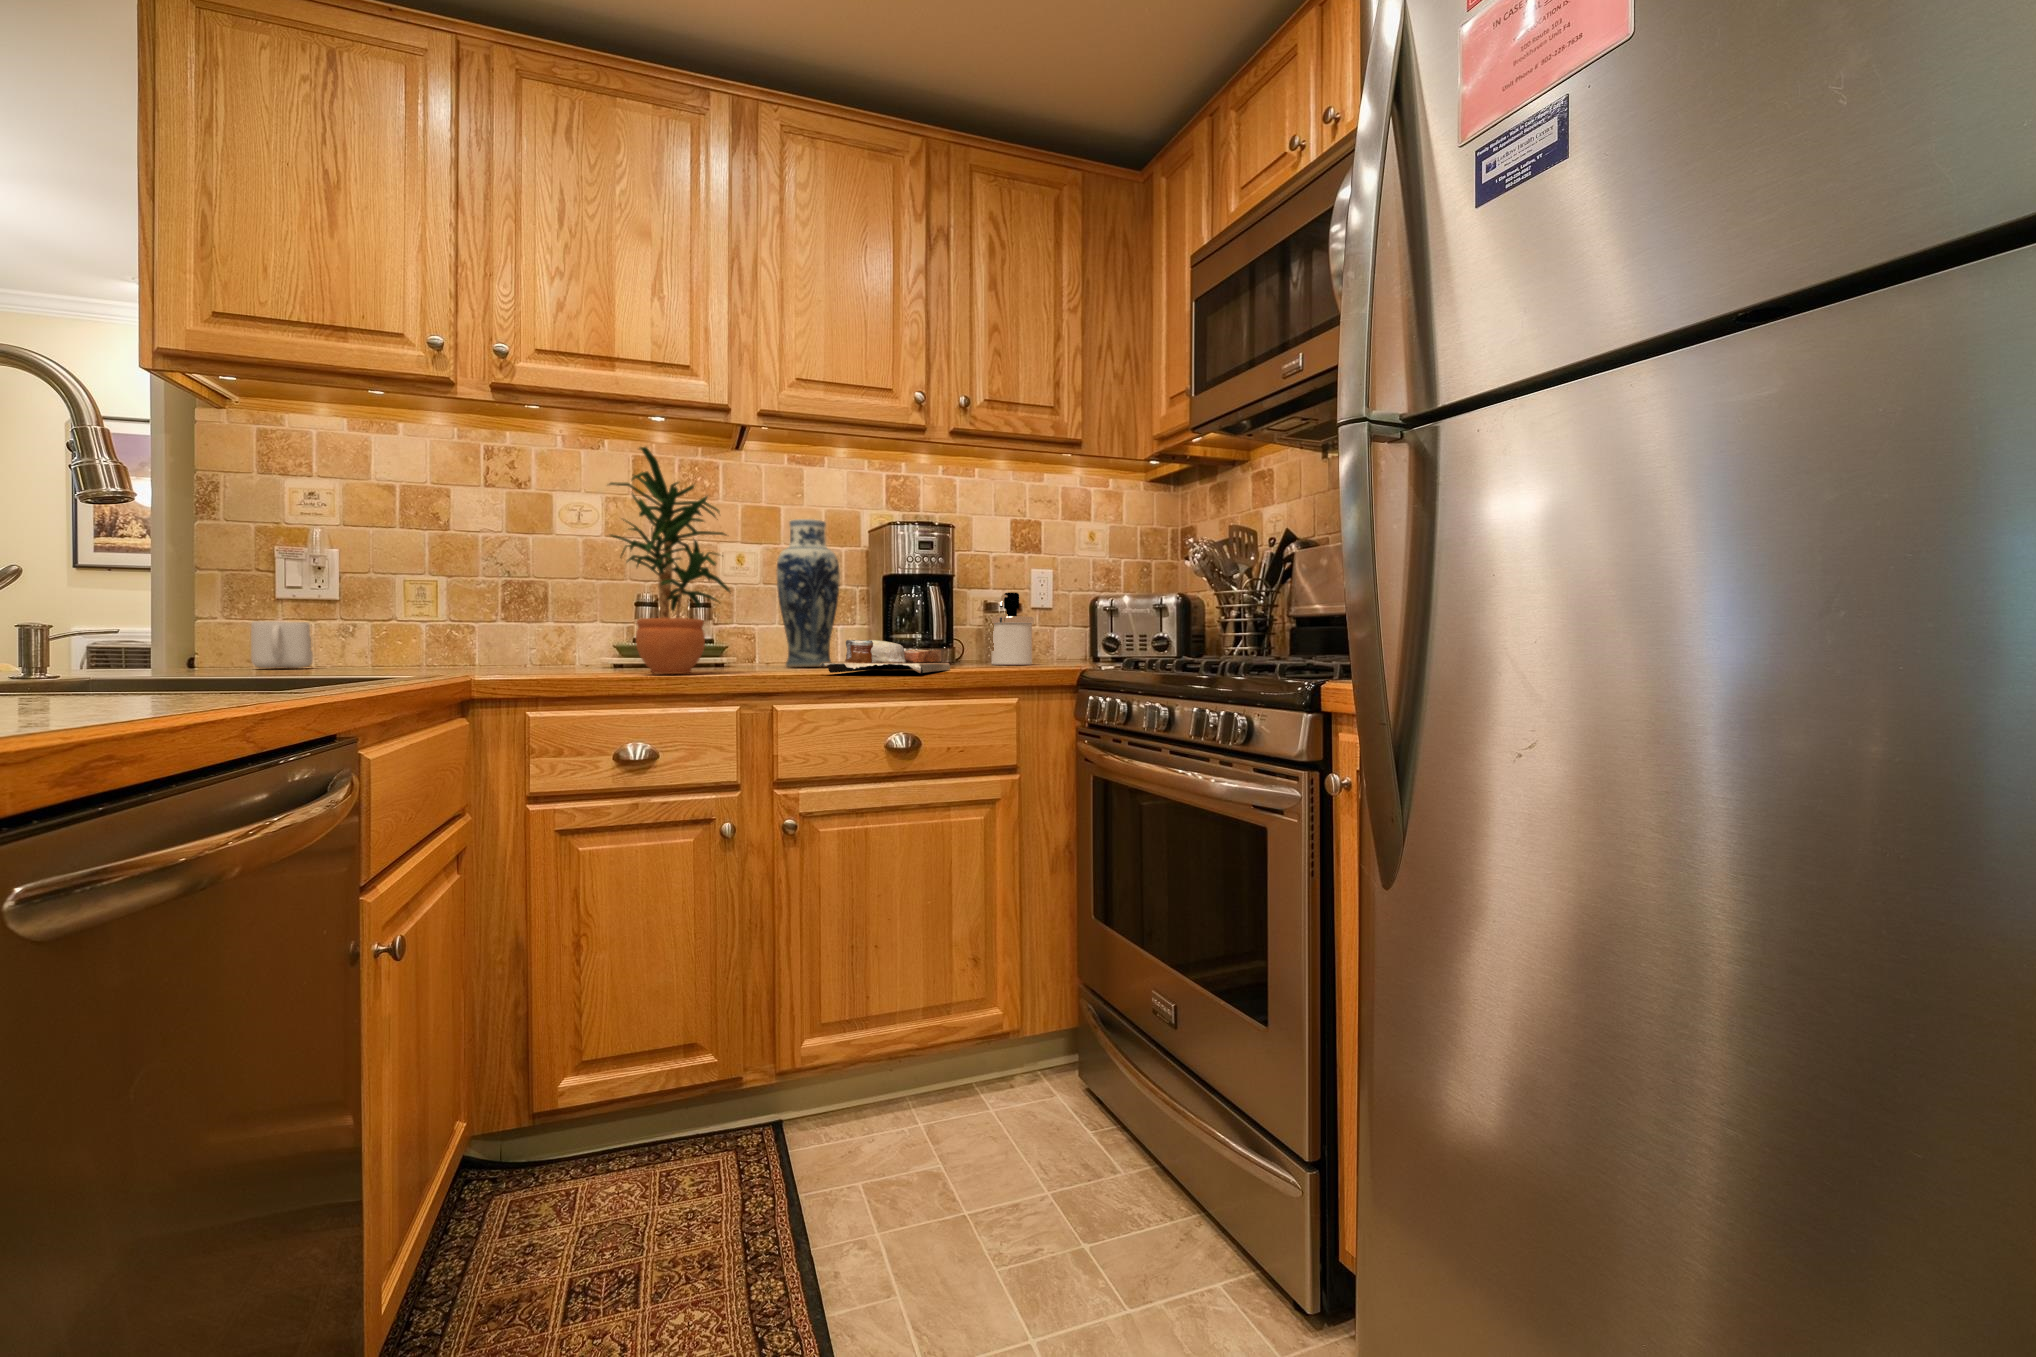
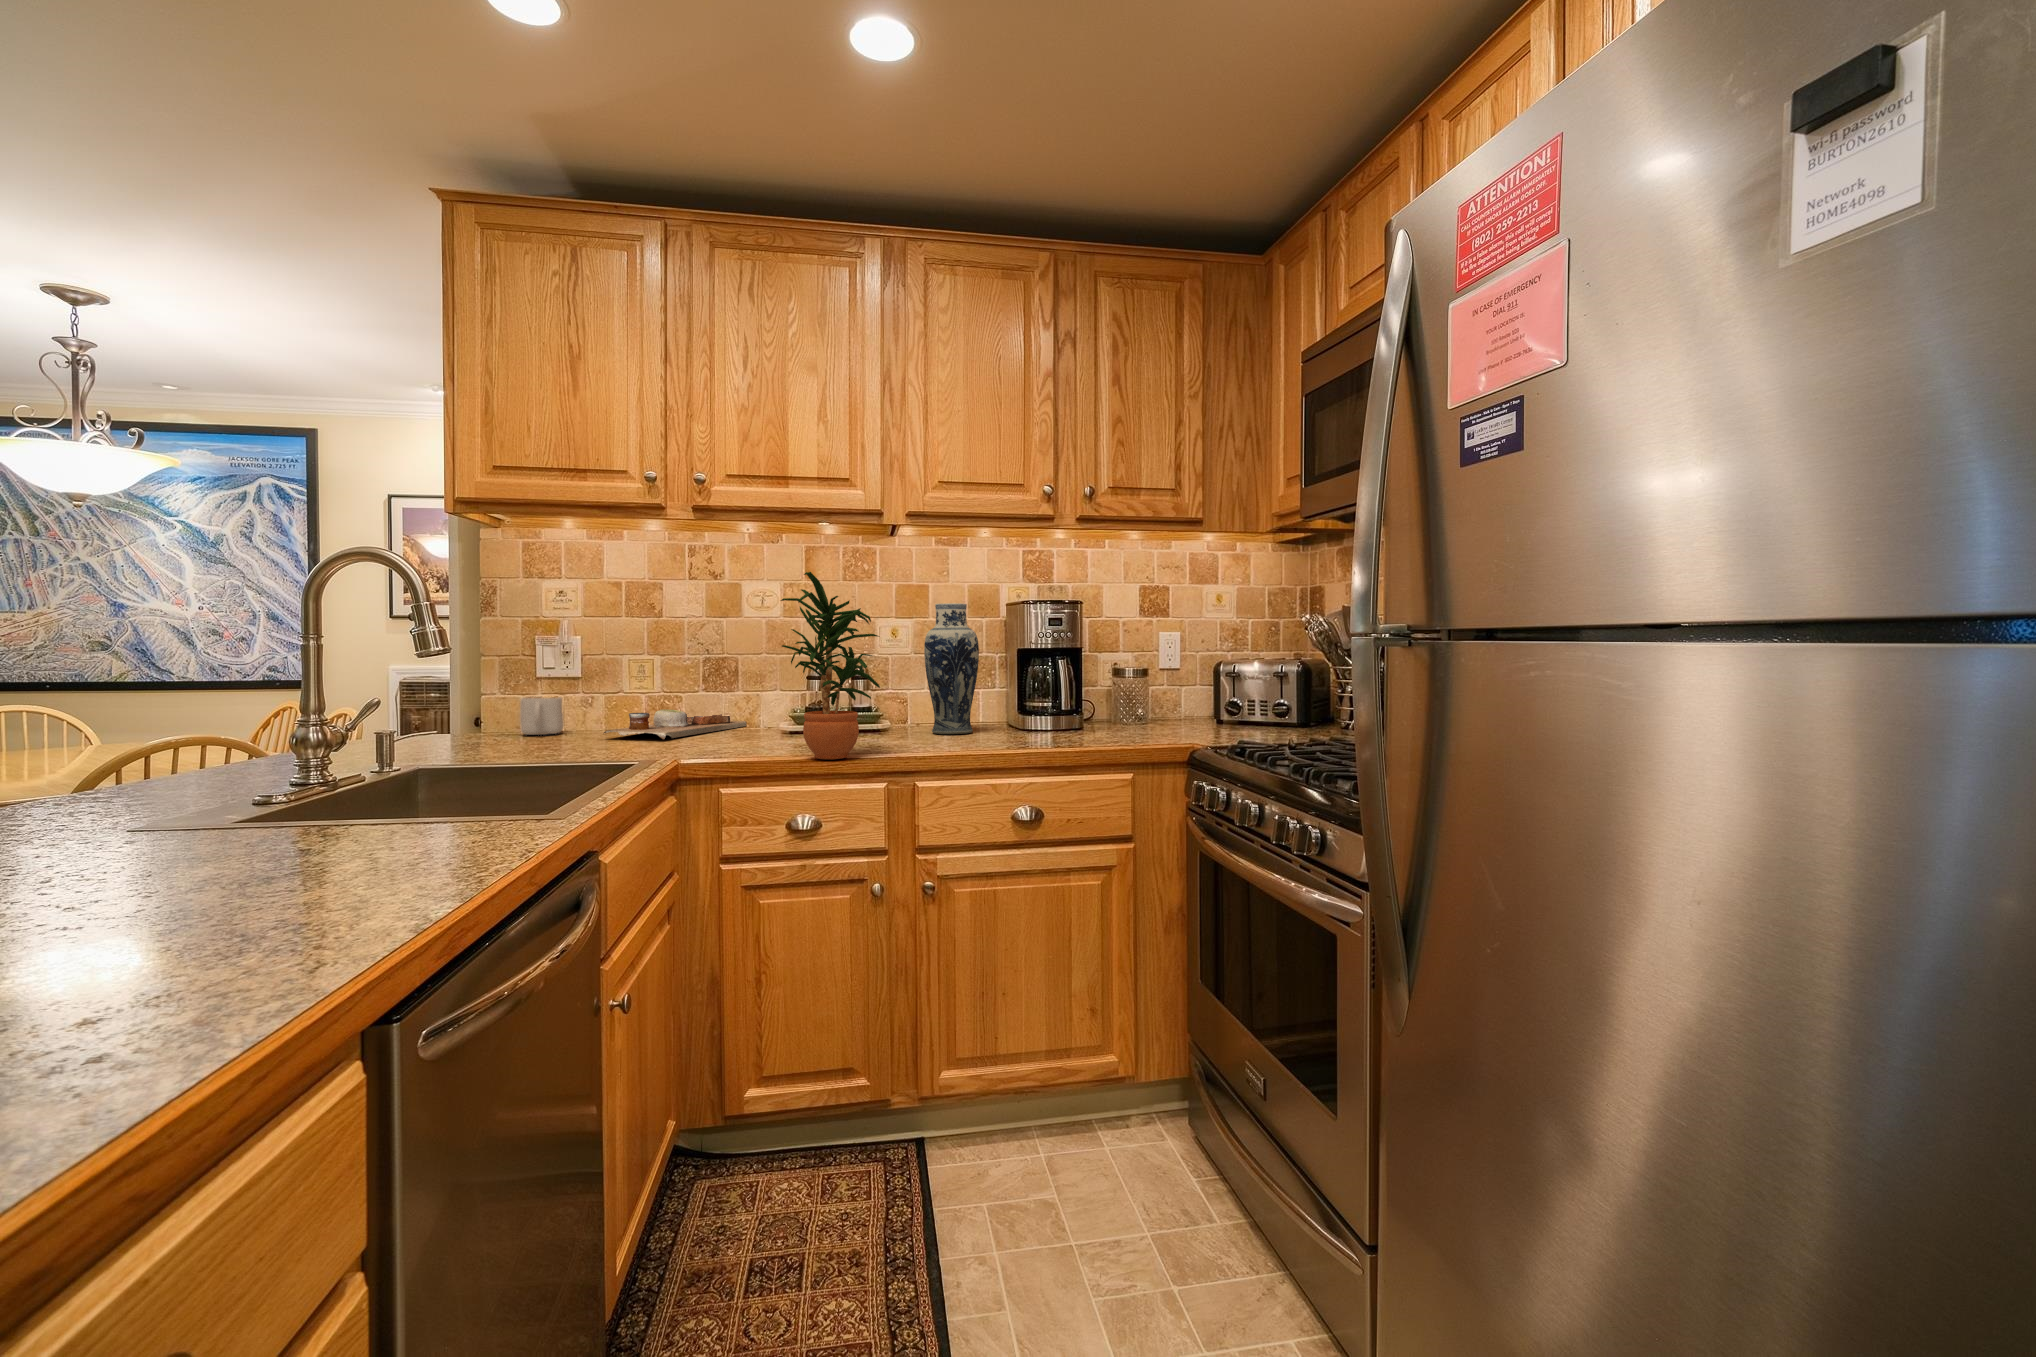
soap dispenser: present [991,593,1034,665] -> none [1119,656,1160,725]
cutting board: present [819,640,950,673] -> present [604,709,747,739]

